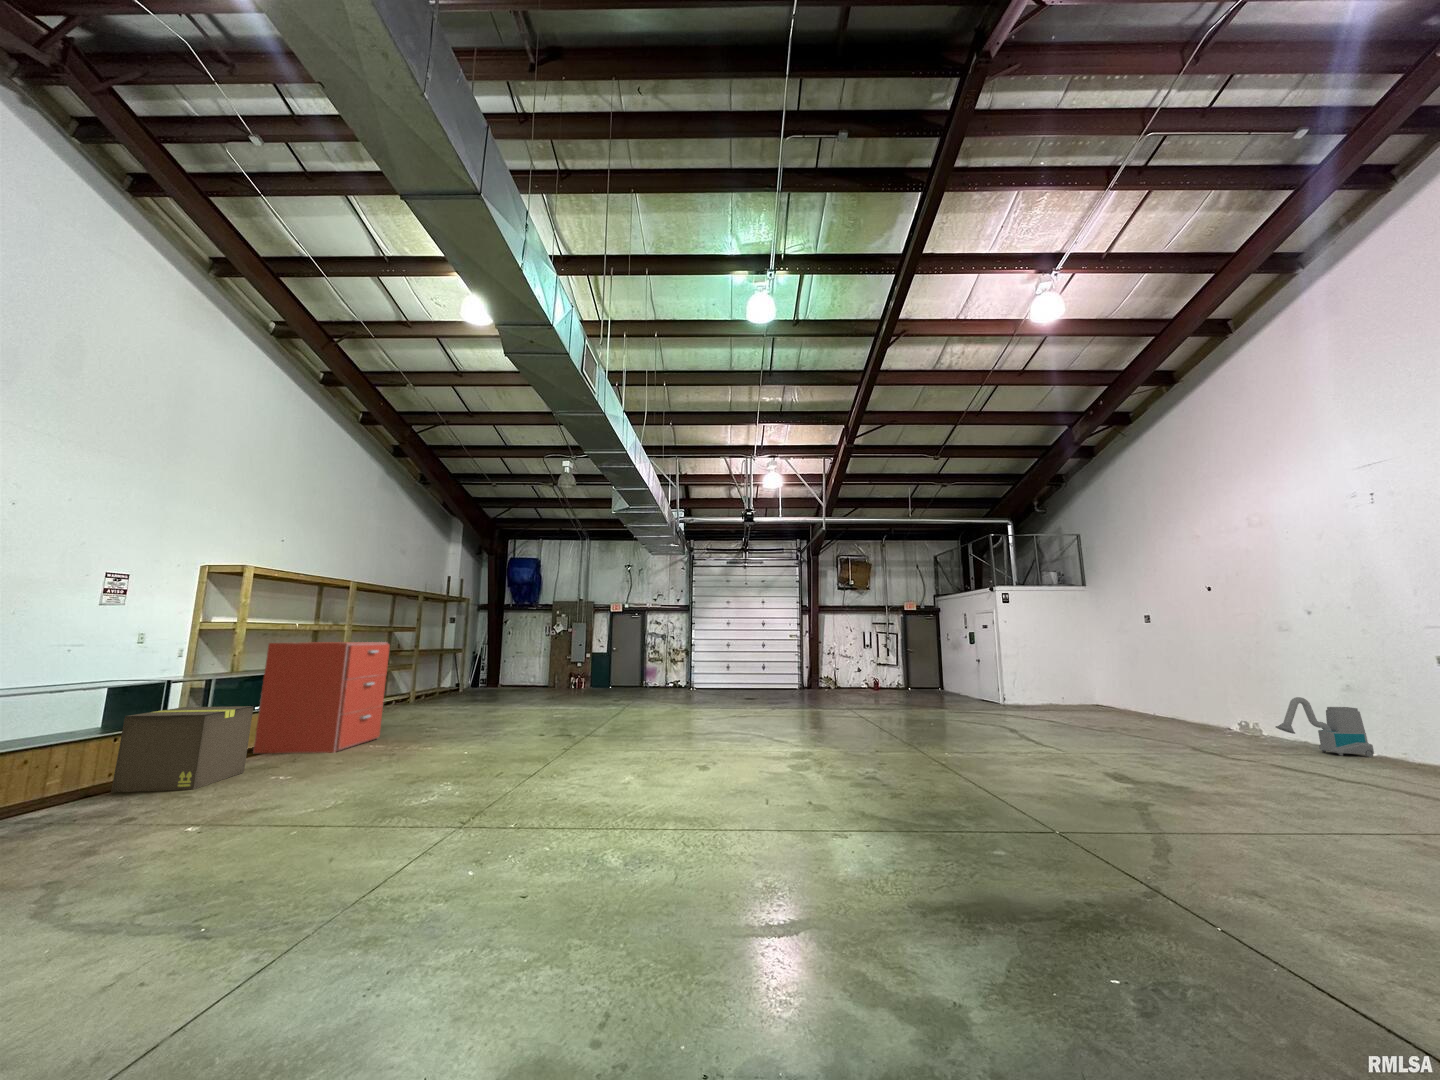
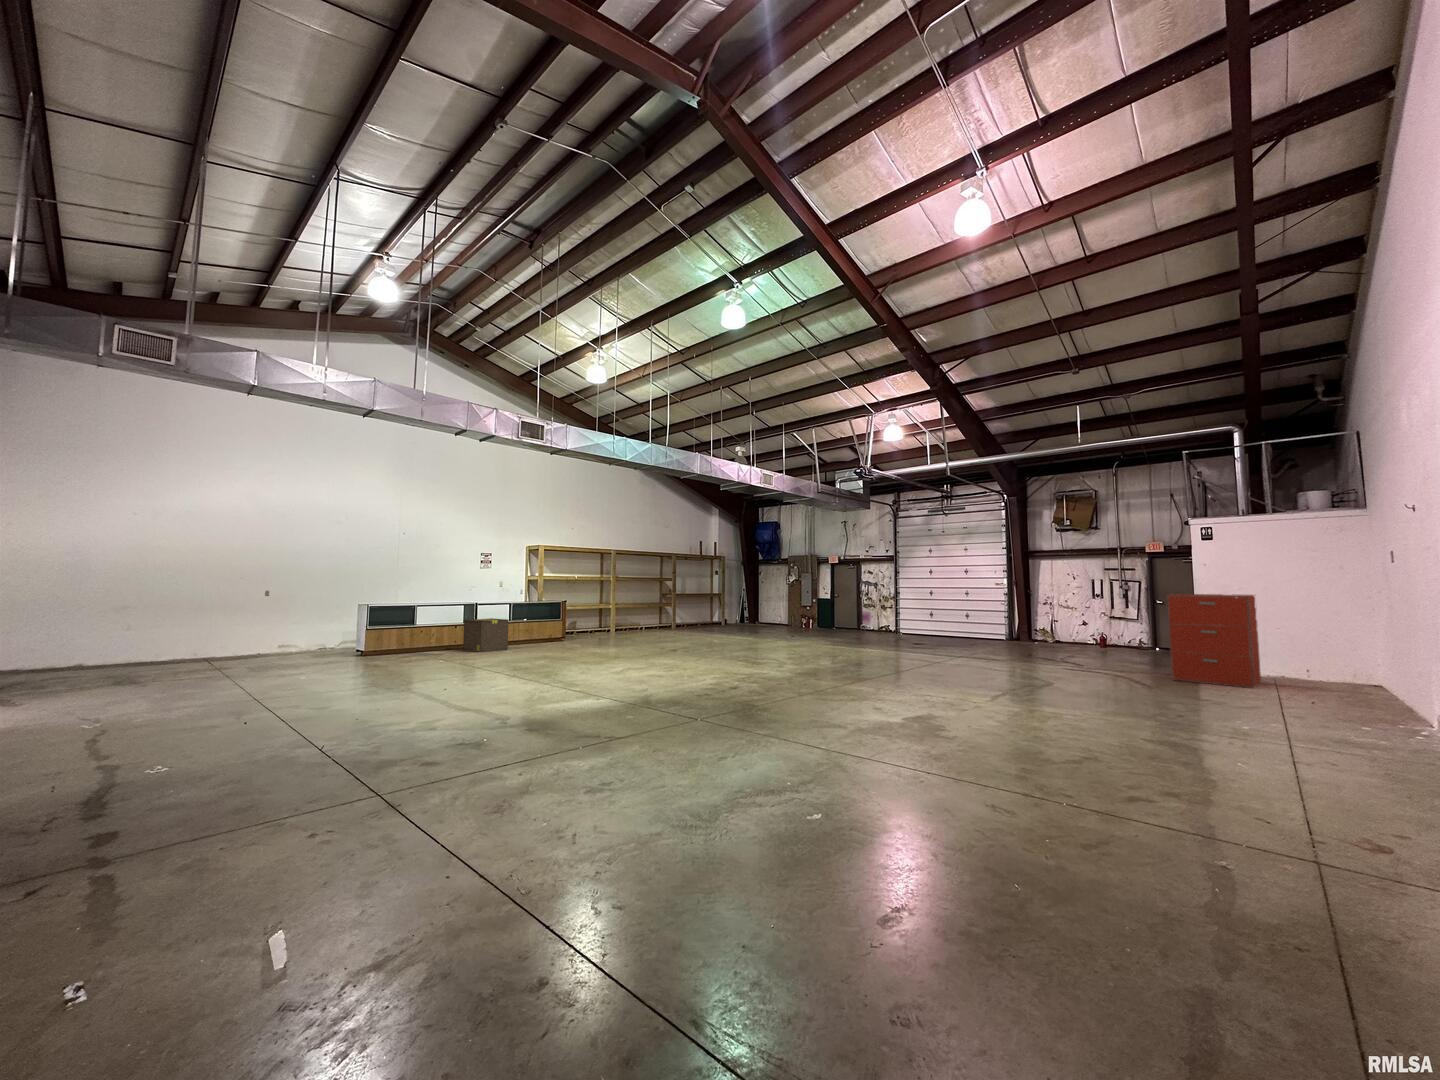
filing cabinet: present [253,642,390,753] -> present [1167,594,1261,688]
vacuum cleaner: present [1276,697,1374,757] -> none [1192,672,1332,764]

